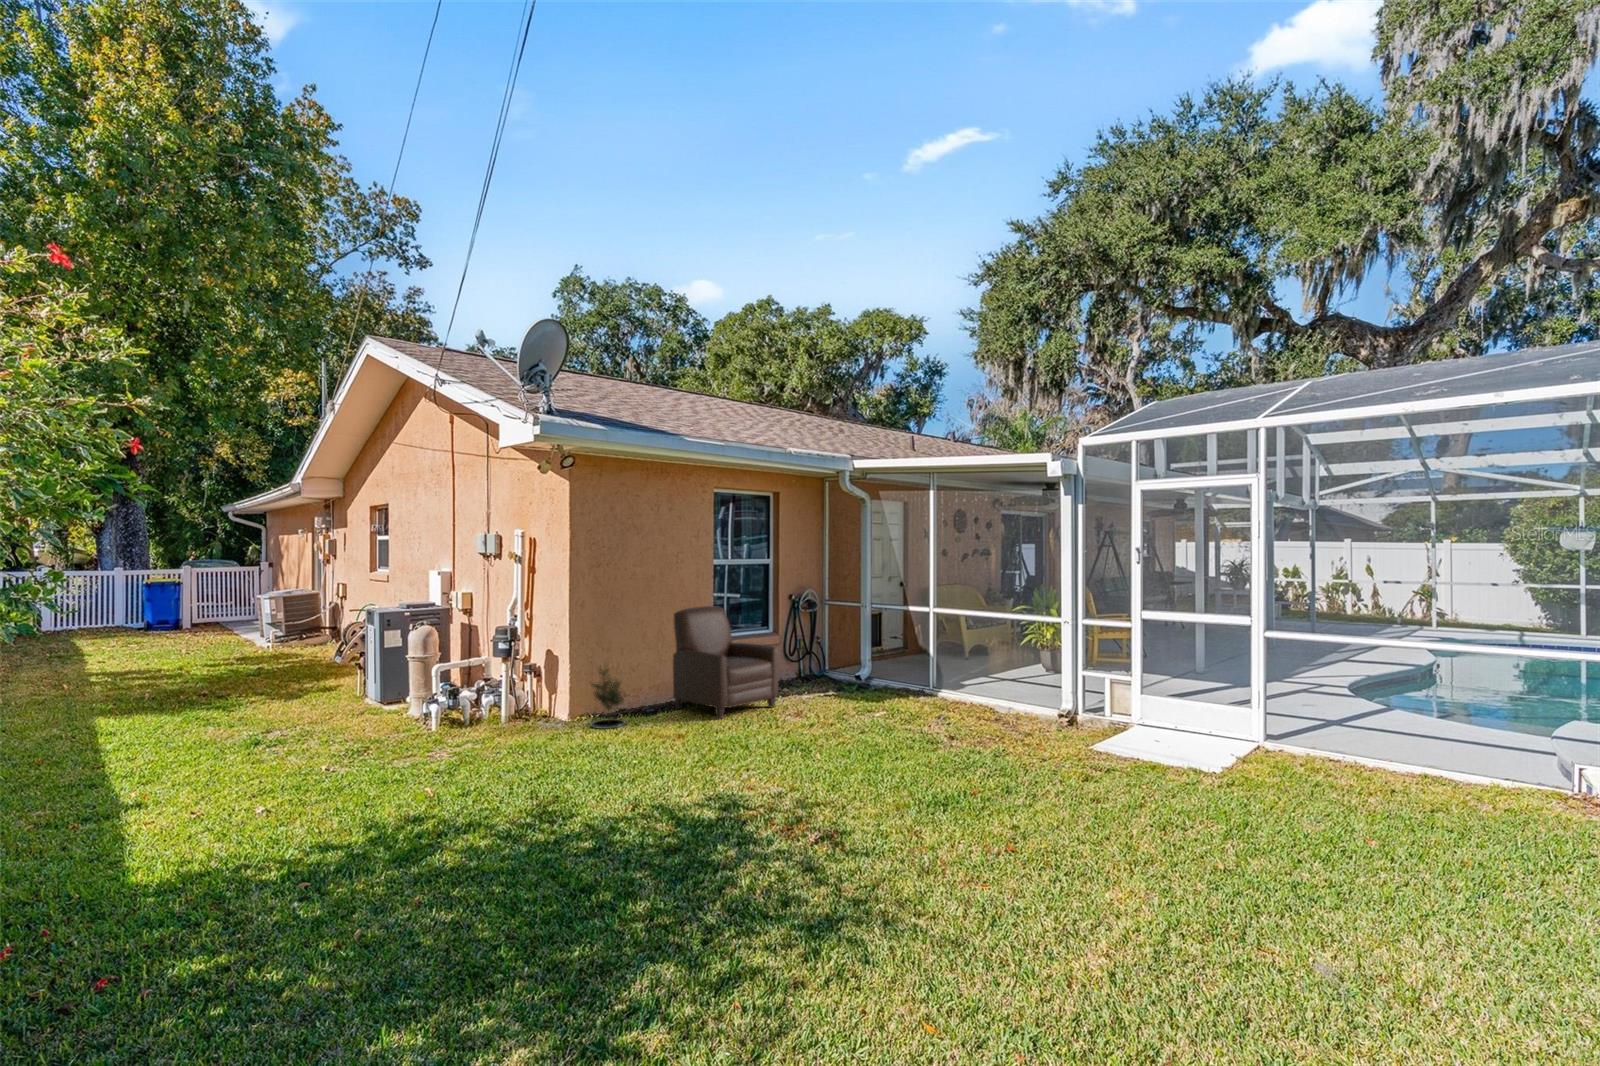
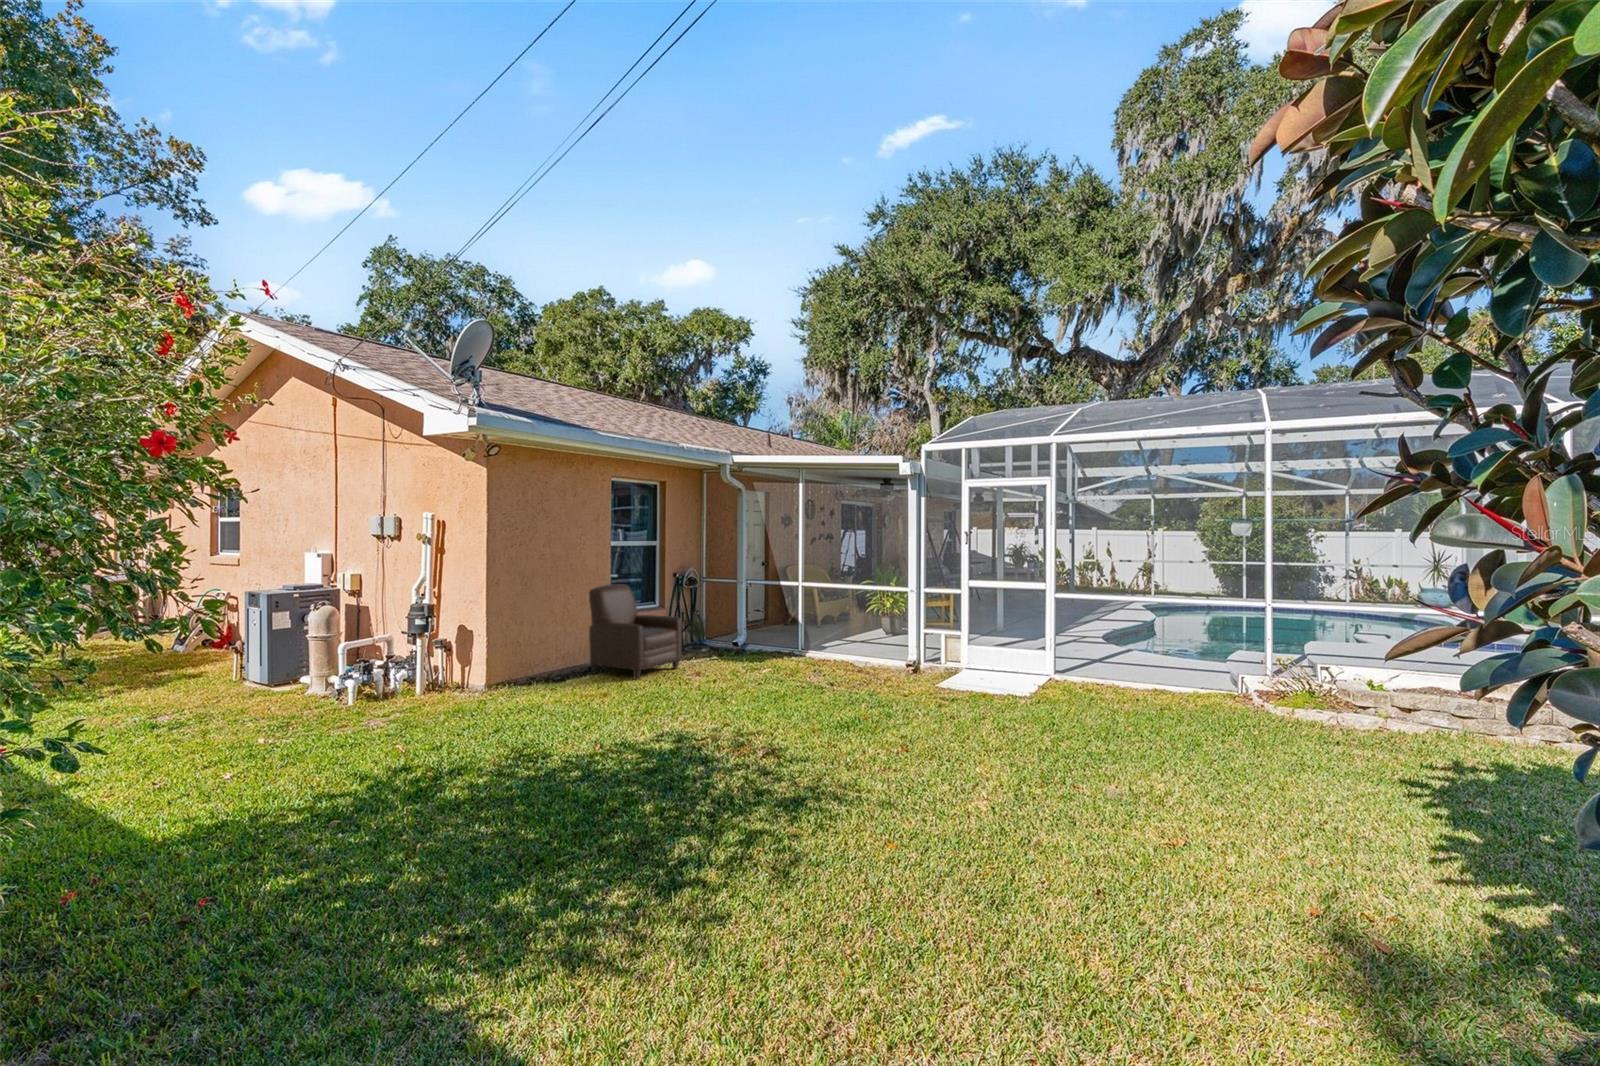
potted tree: present [590,665,626,729] -> present [685,612,708,652]

